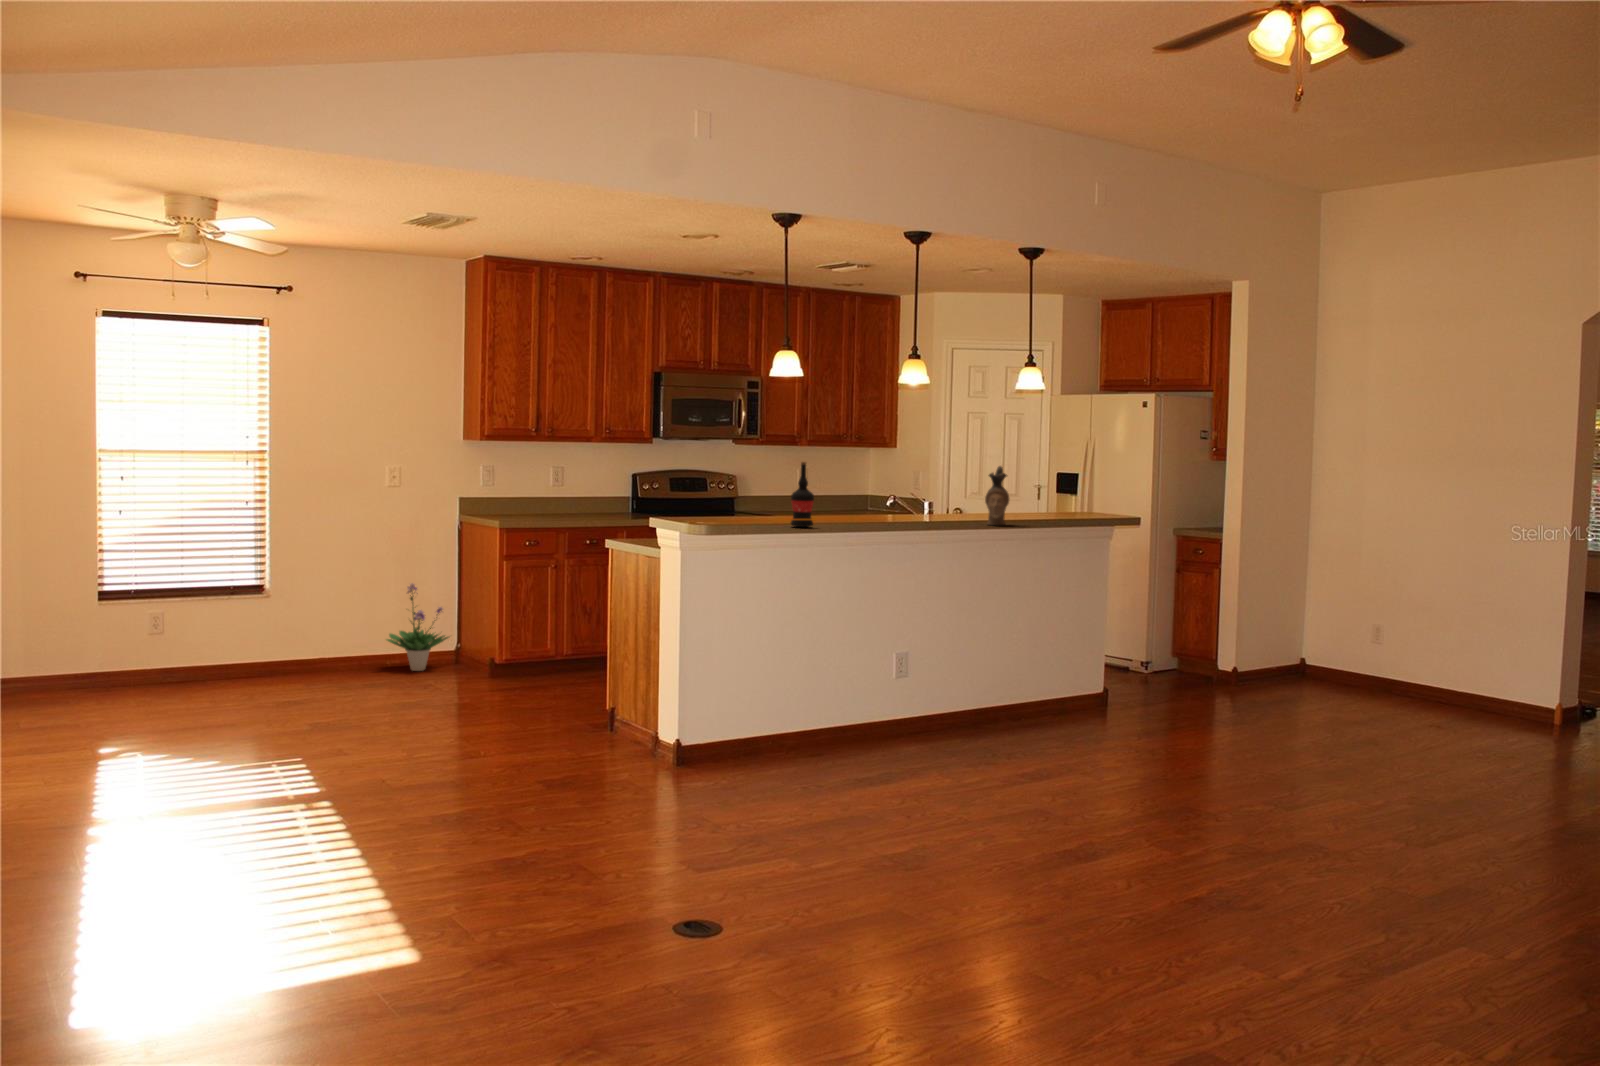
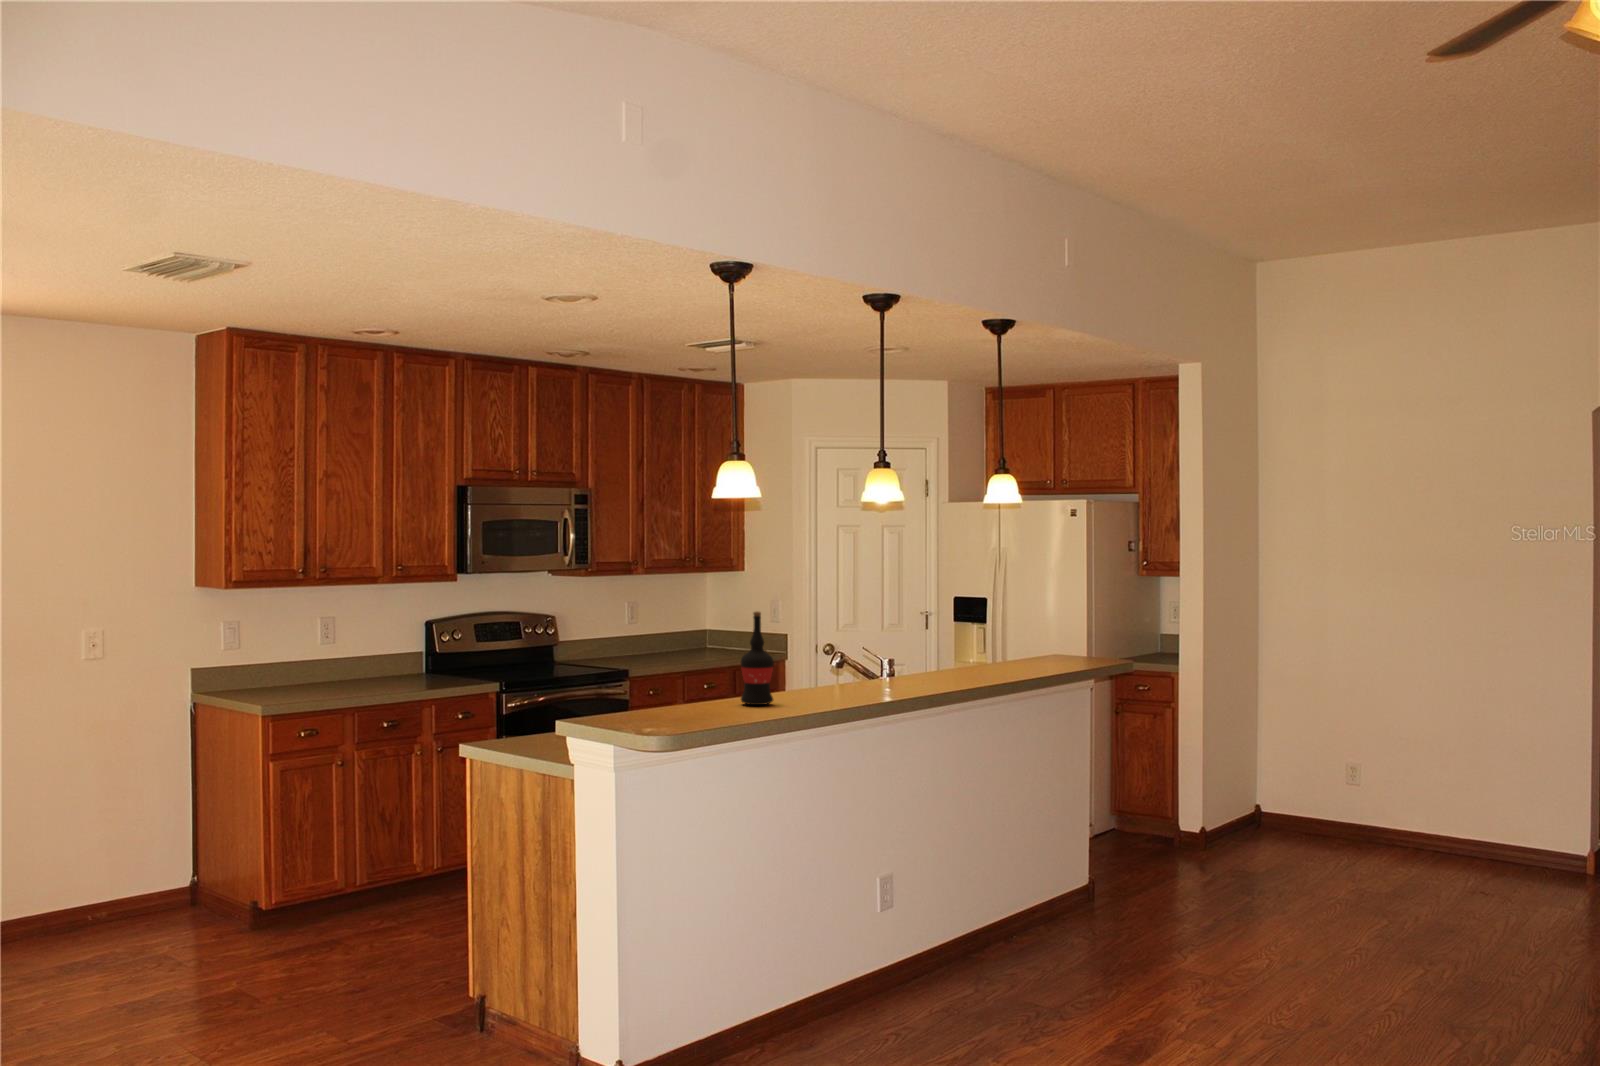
ceramic pitcher: present [985,466,1009,525] -> none [958,600,990,679]
potted plant: present [387,583,449,671] -> none [74,803,180,936]

